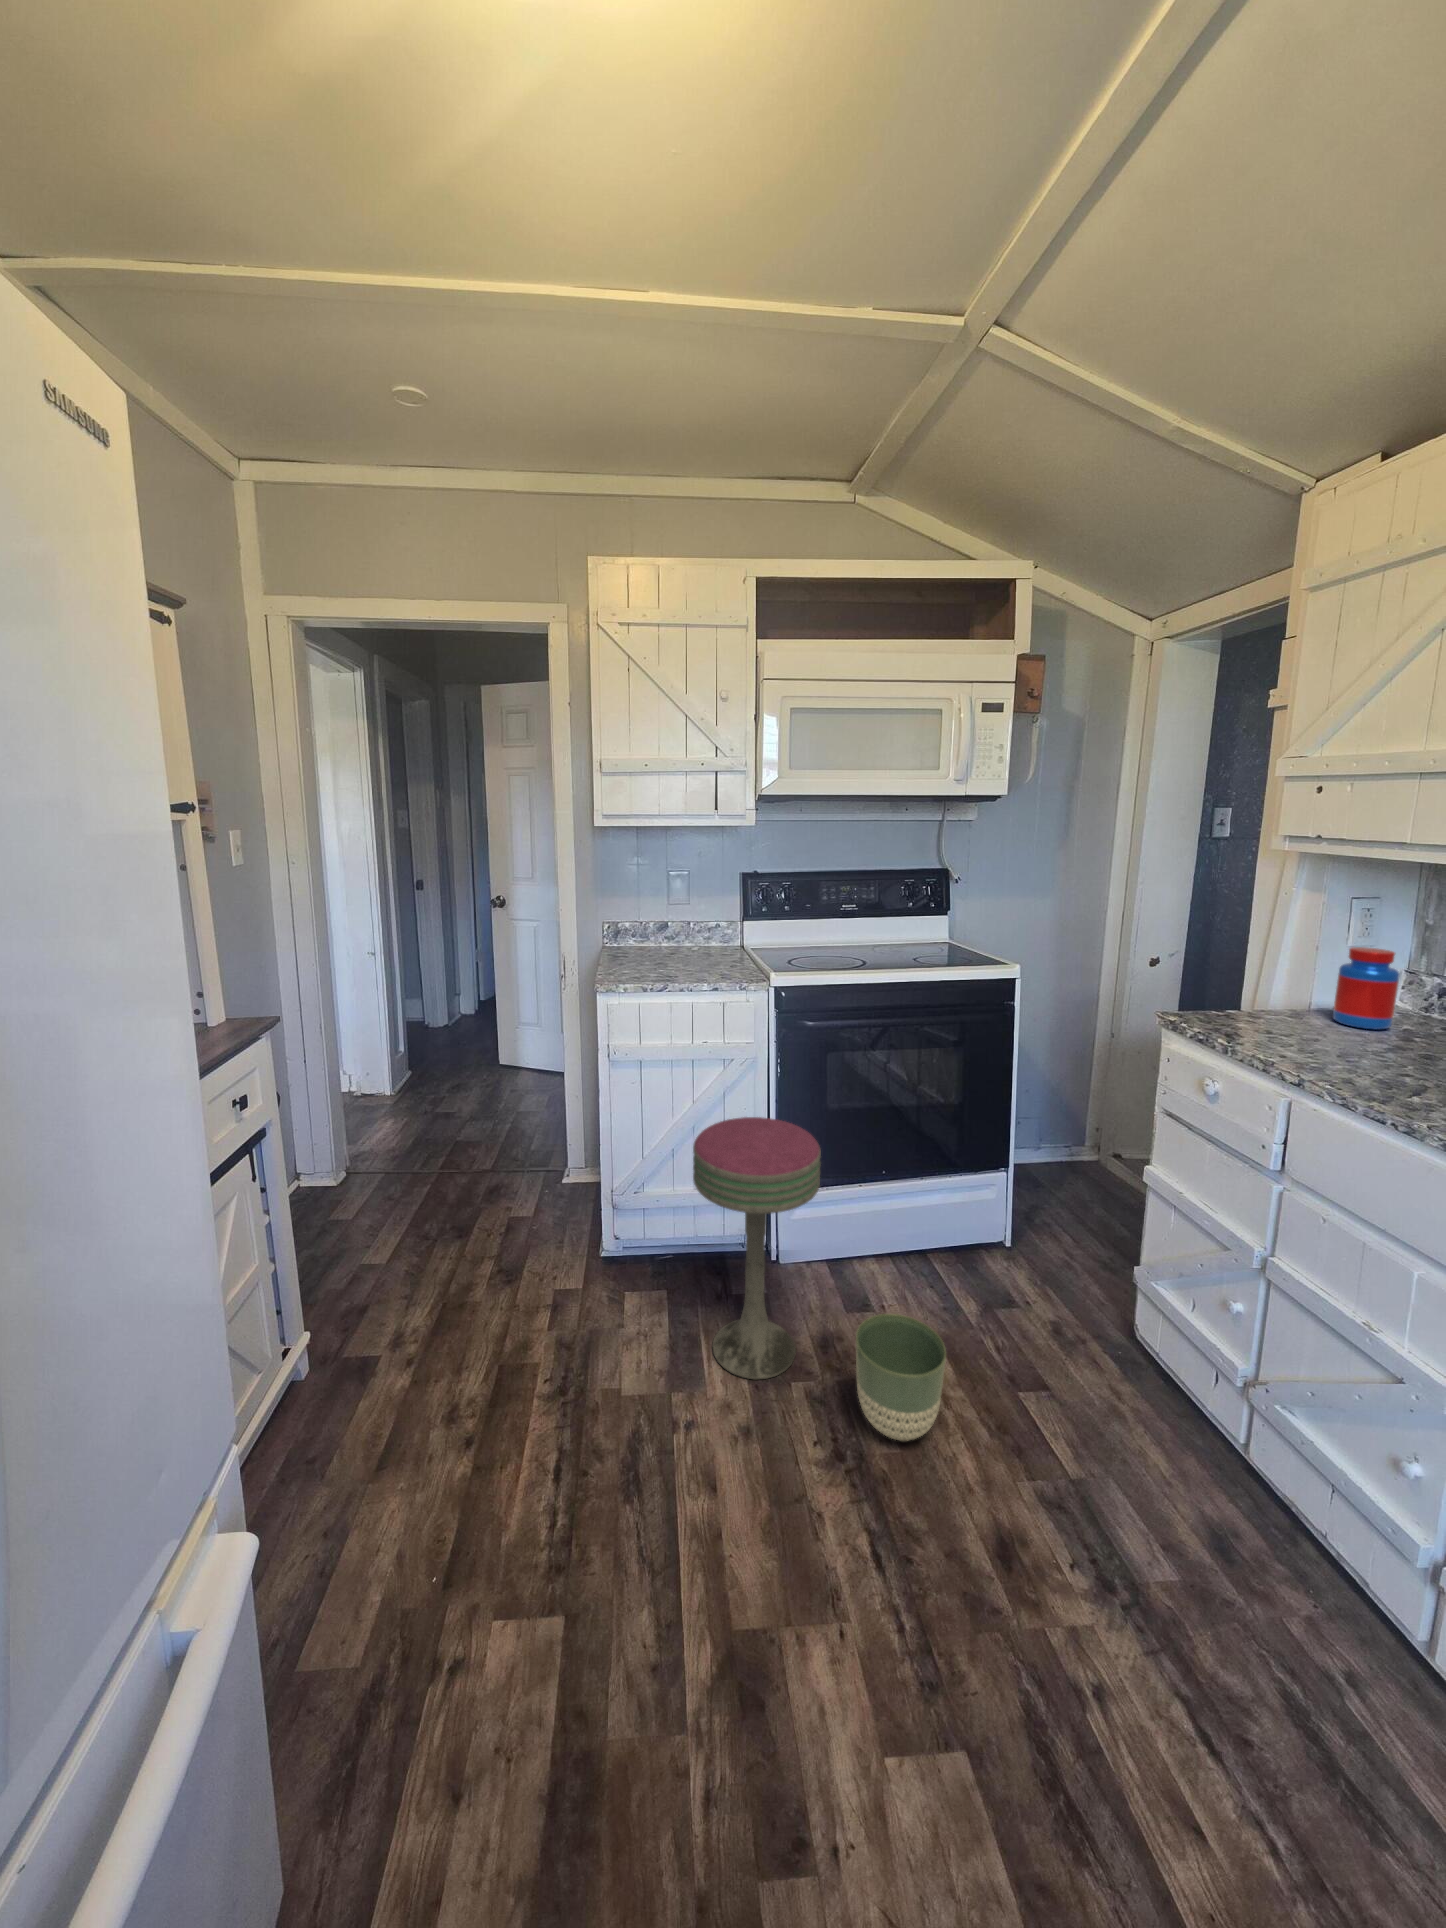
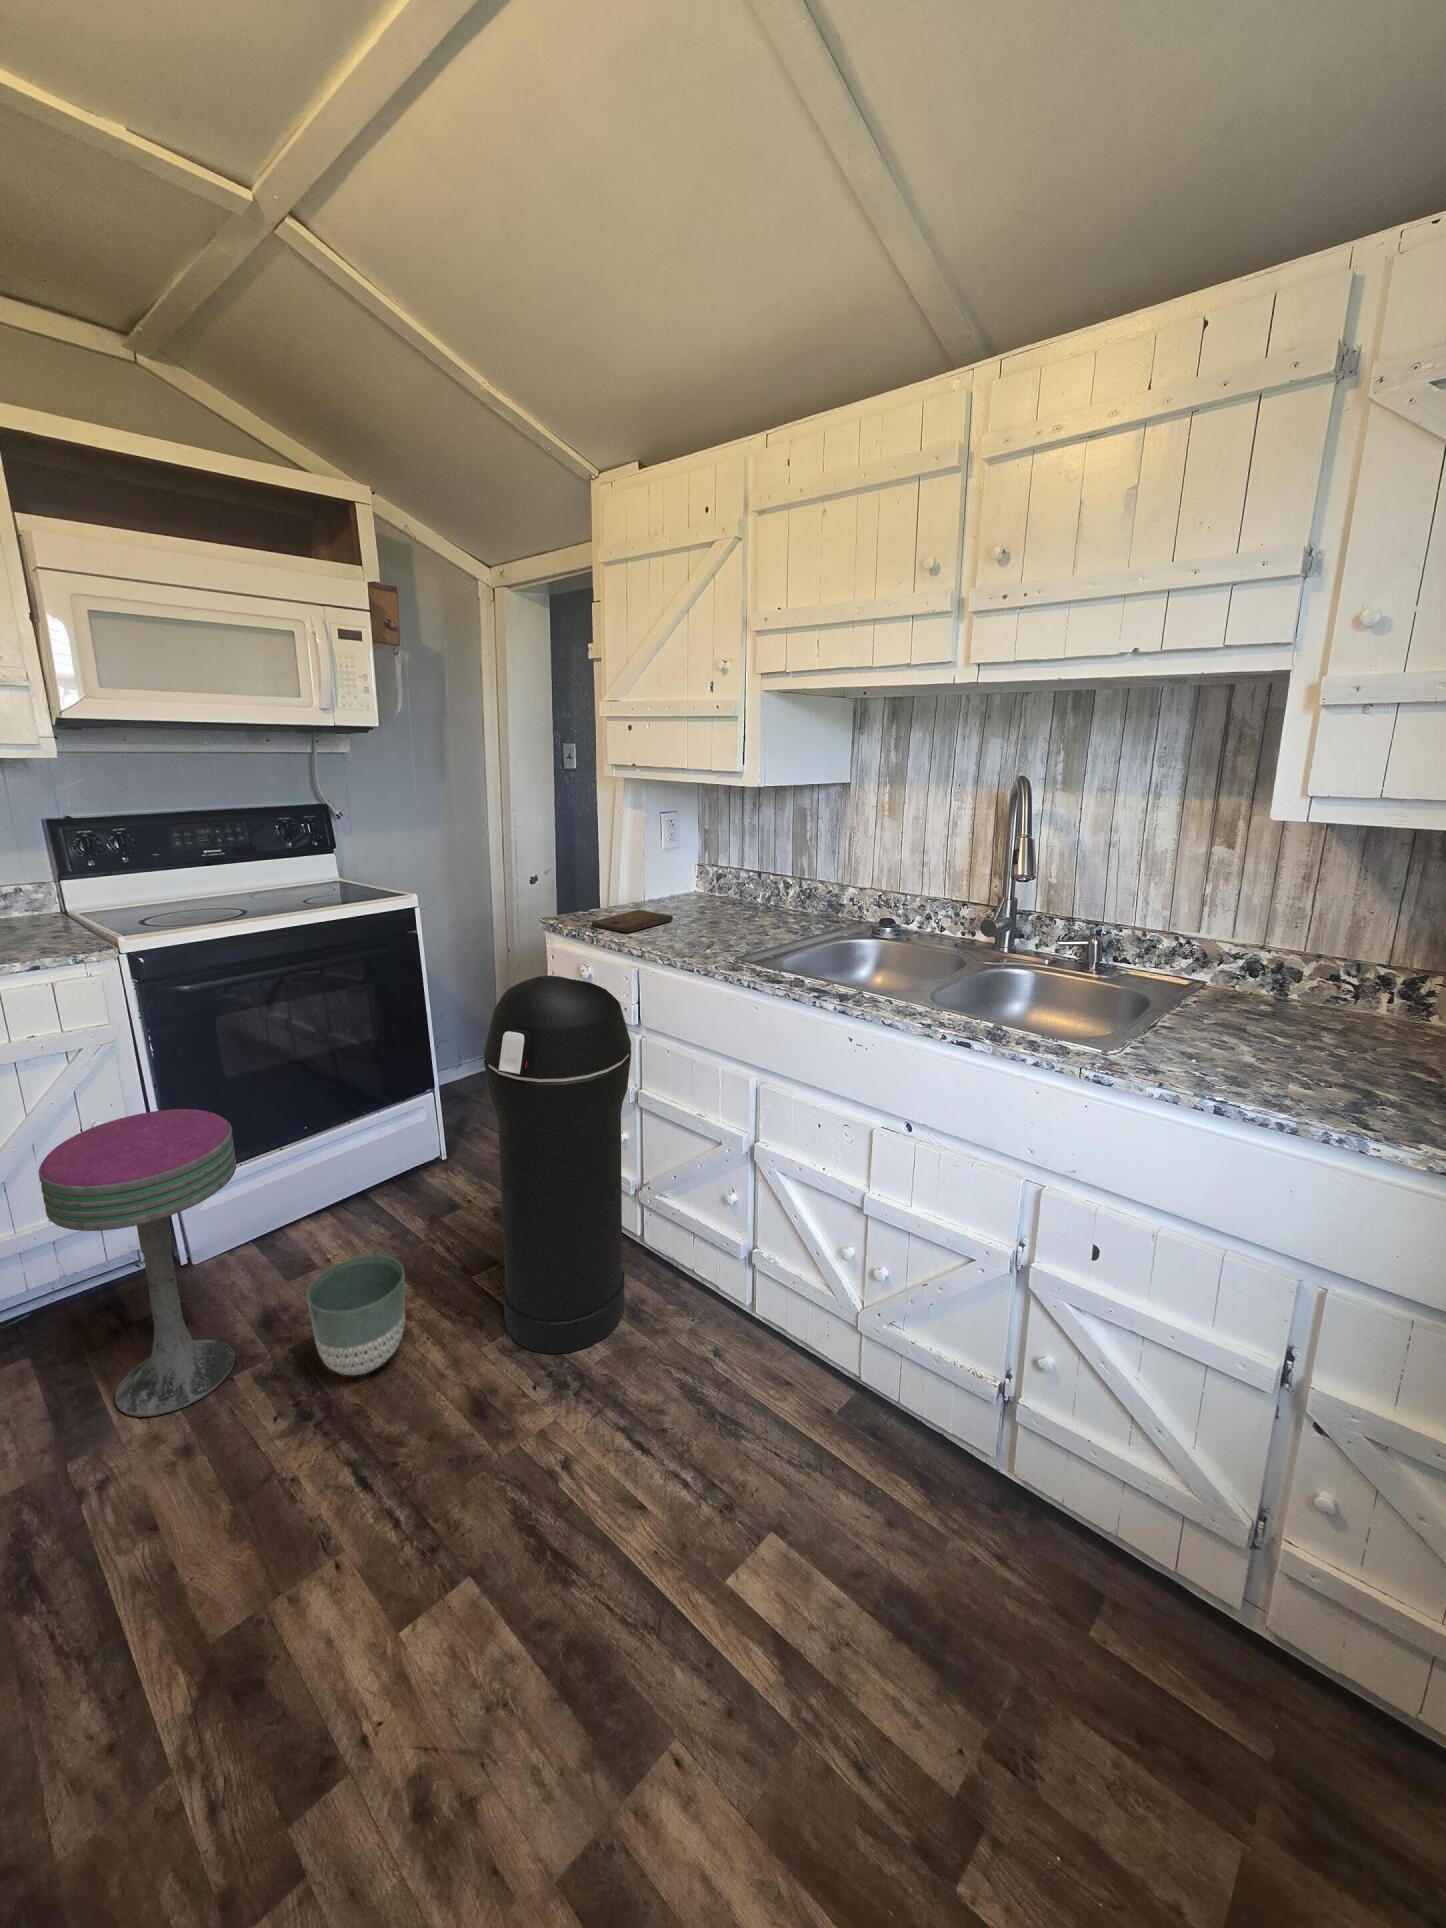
jar: present [1333,947,1400,1030] -> none [657,850,691,910]
cutting board: none [1226,1020,1360,1049] -> present [592,910,673,933]
trash can: none [1047,1084,1273,1572] -> present [484,976,631,1354]

